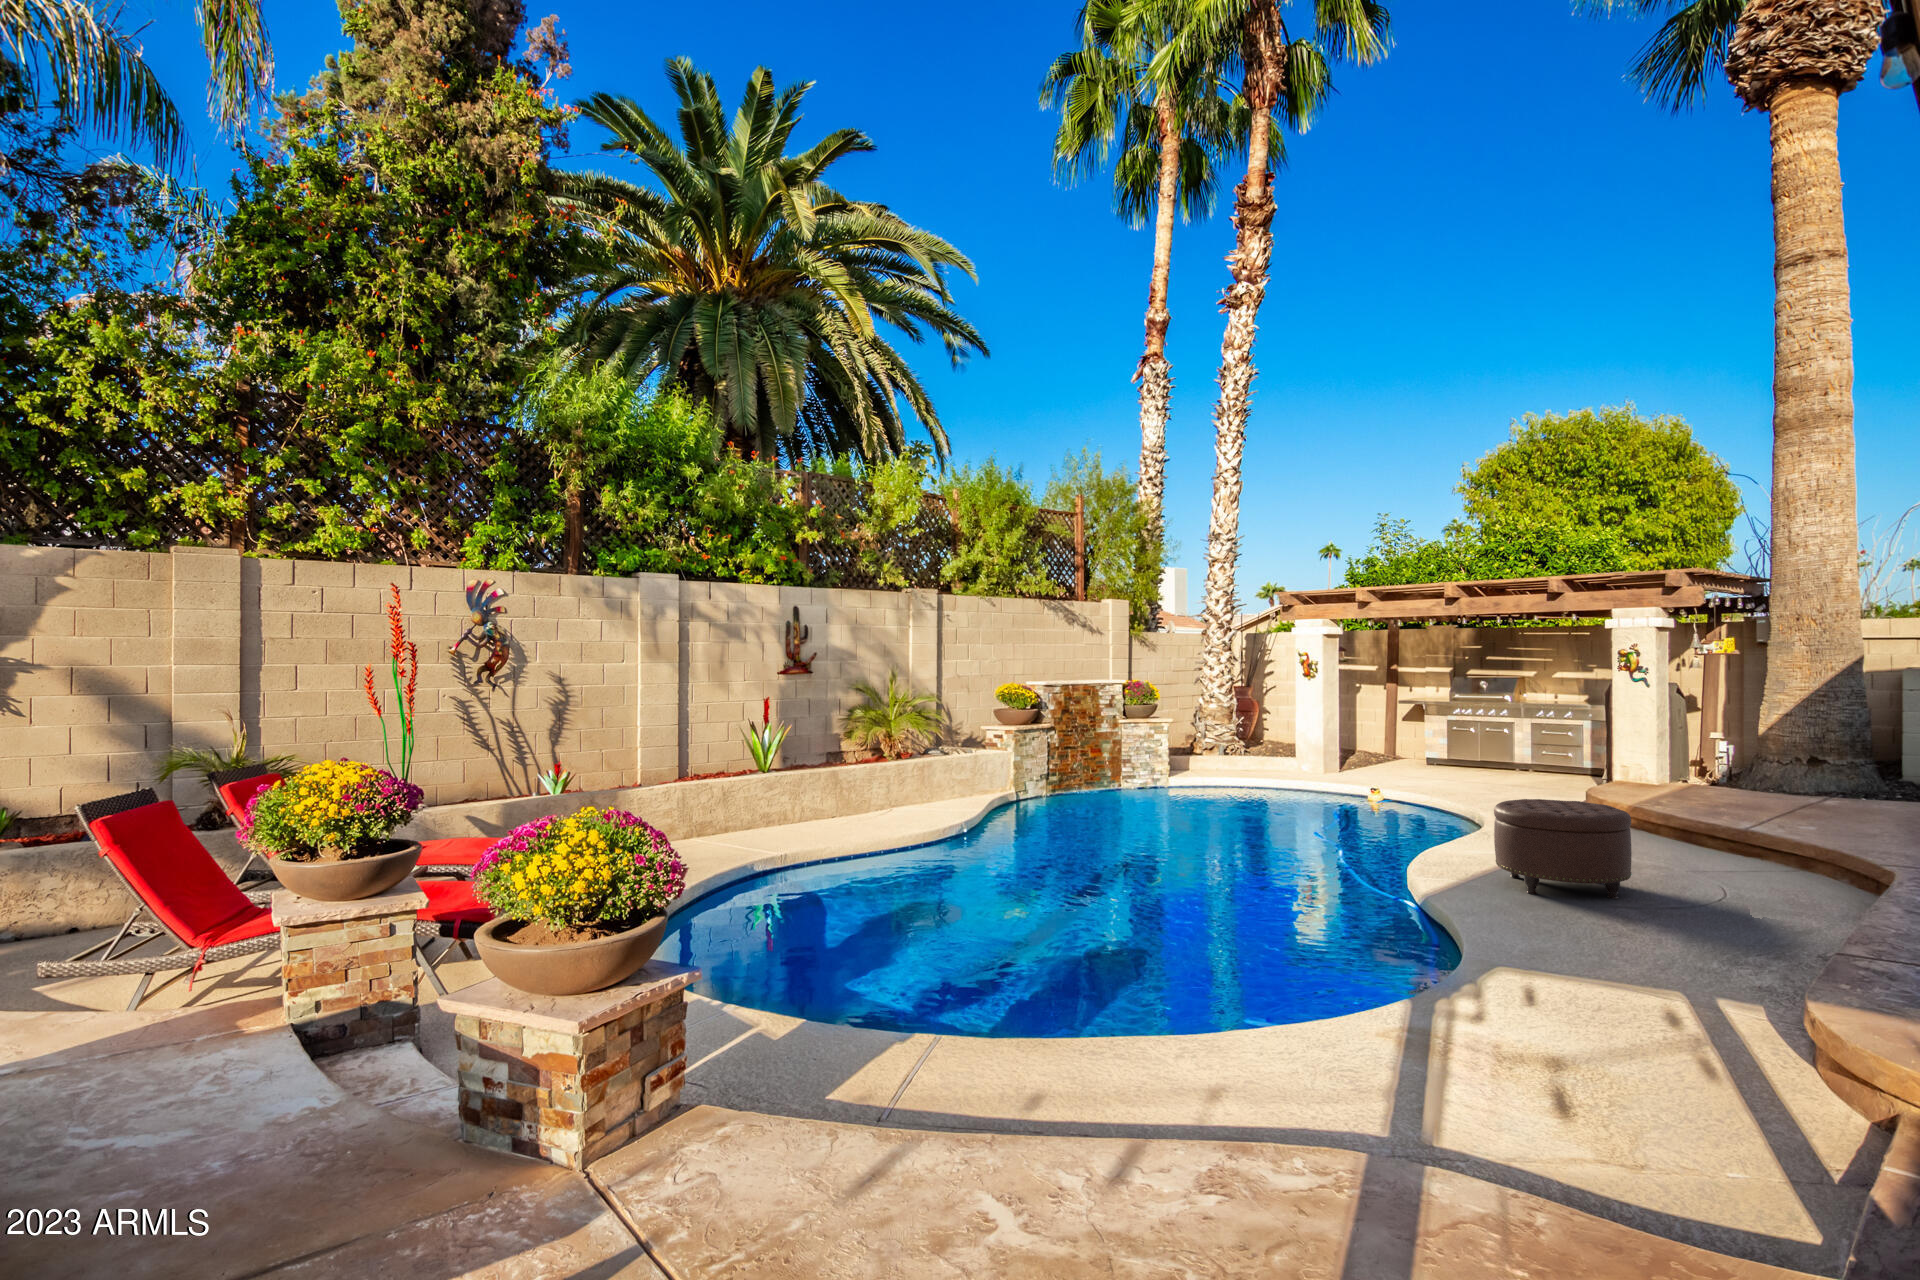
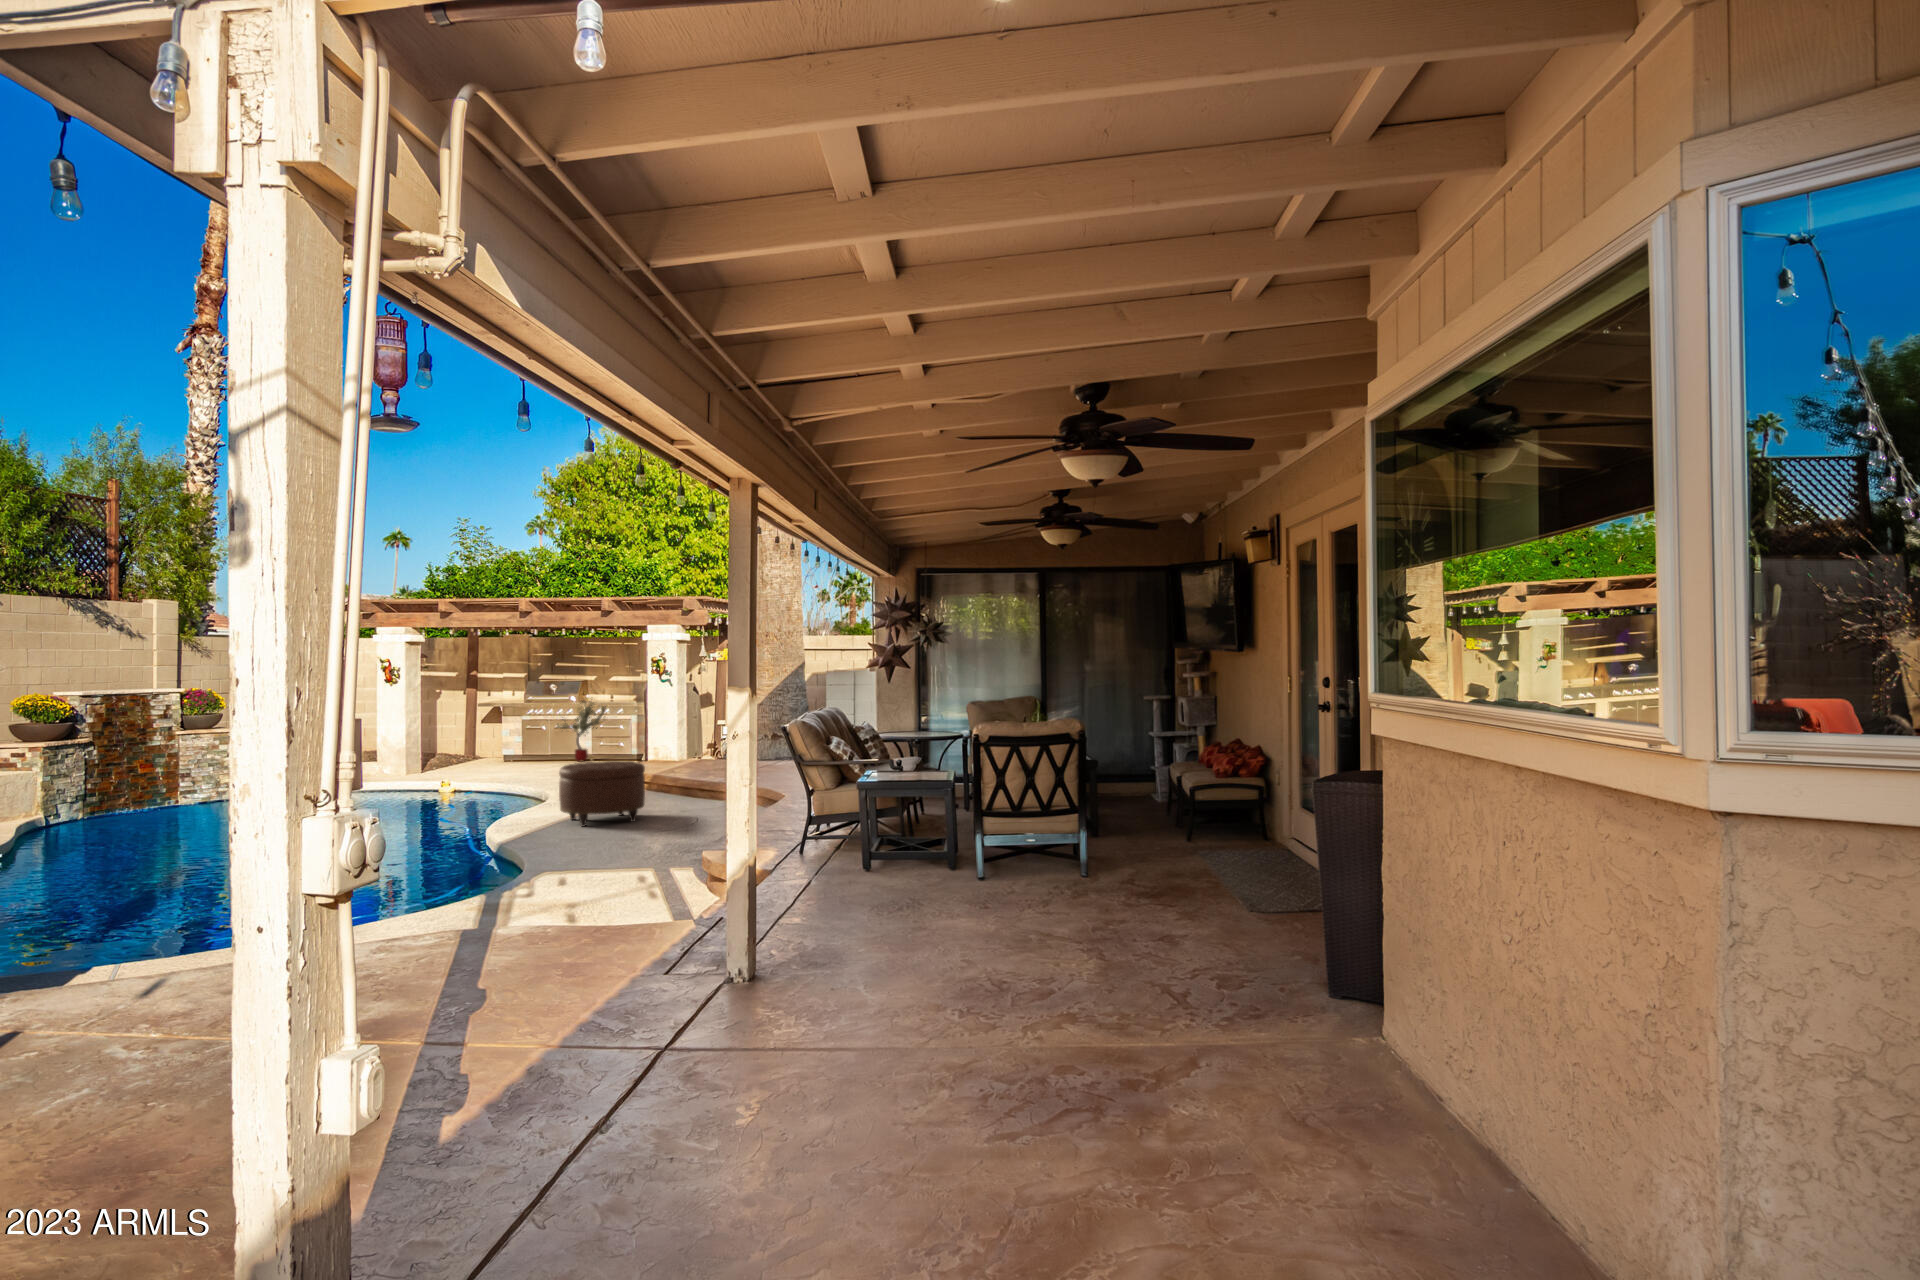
potted tree: none [1486,699,1555,777] -> present [557,699,606,762]

